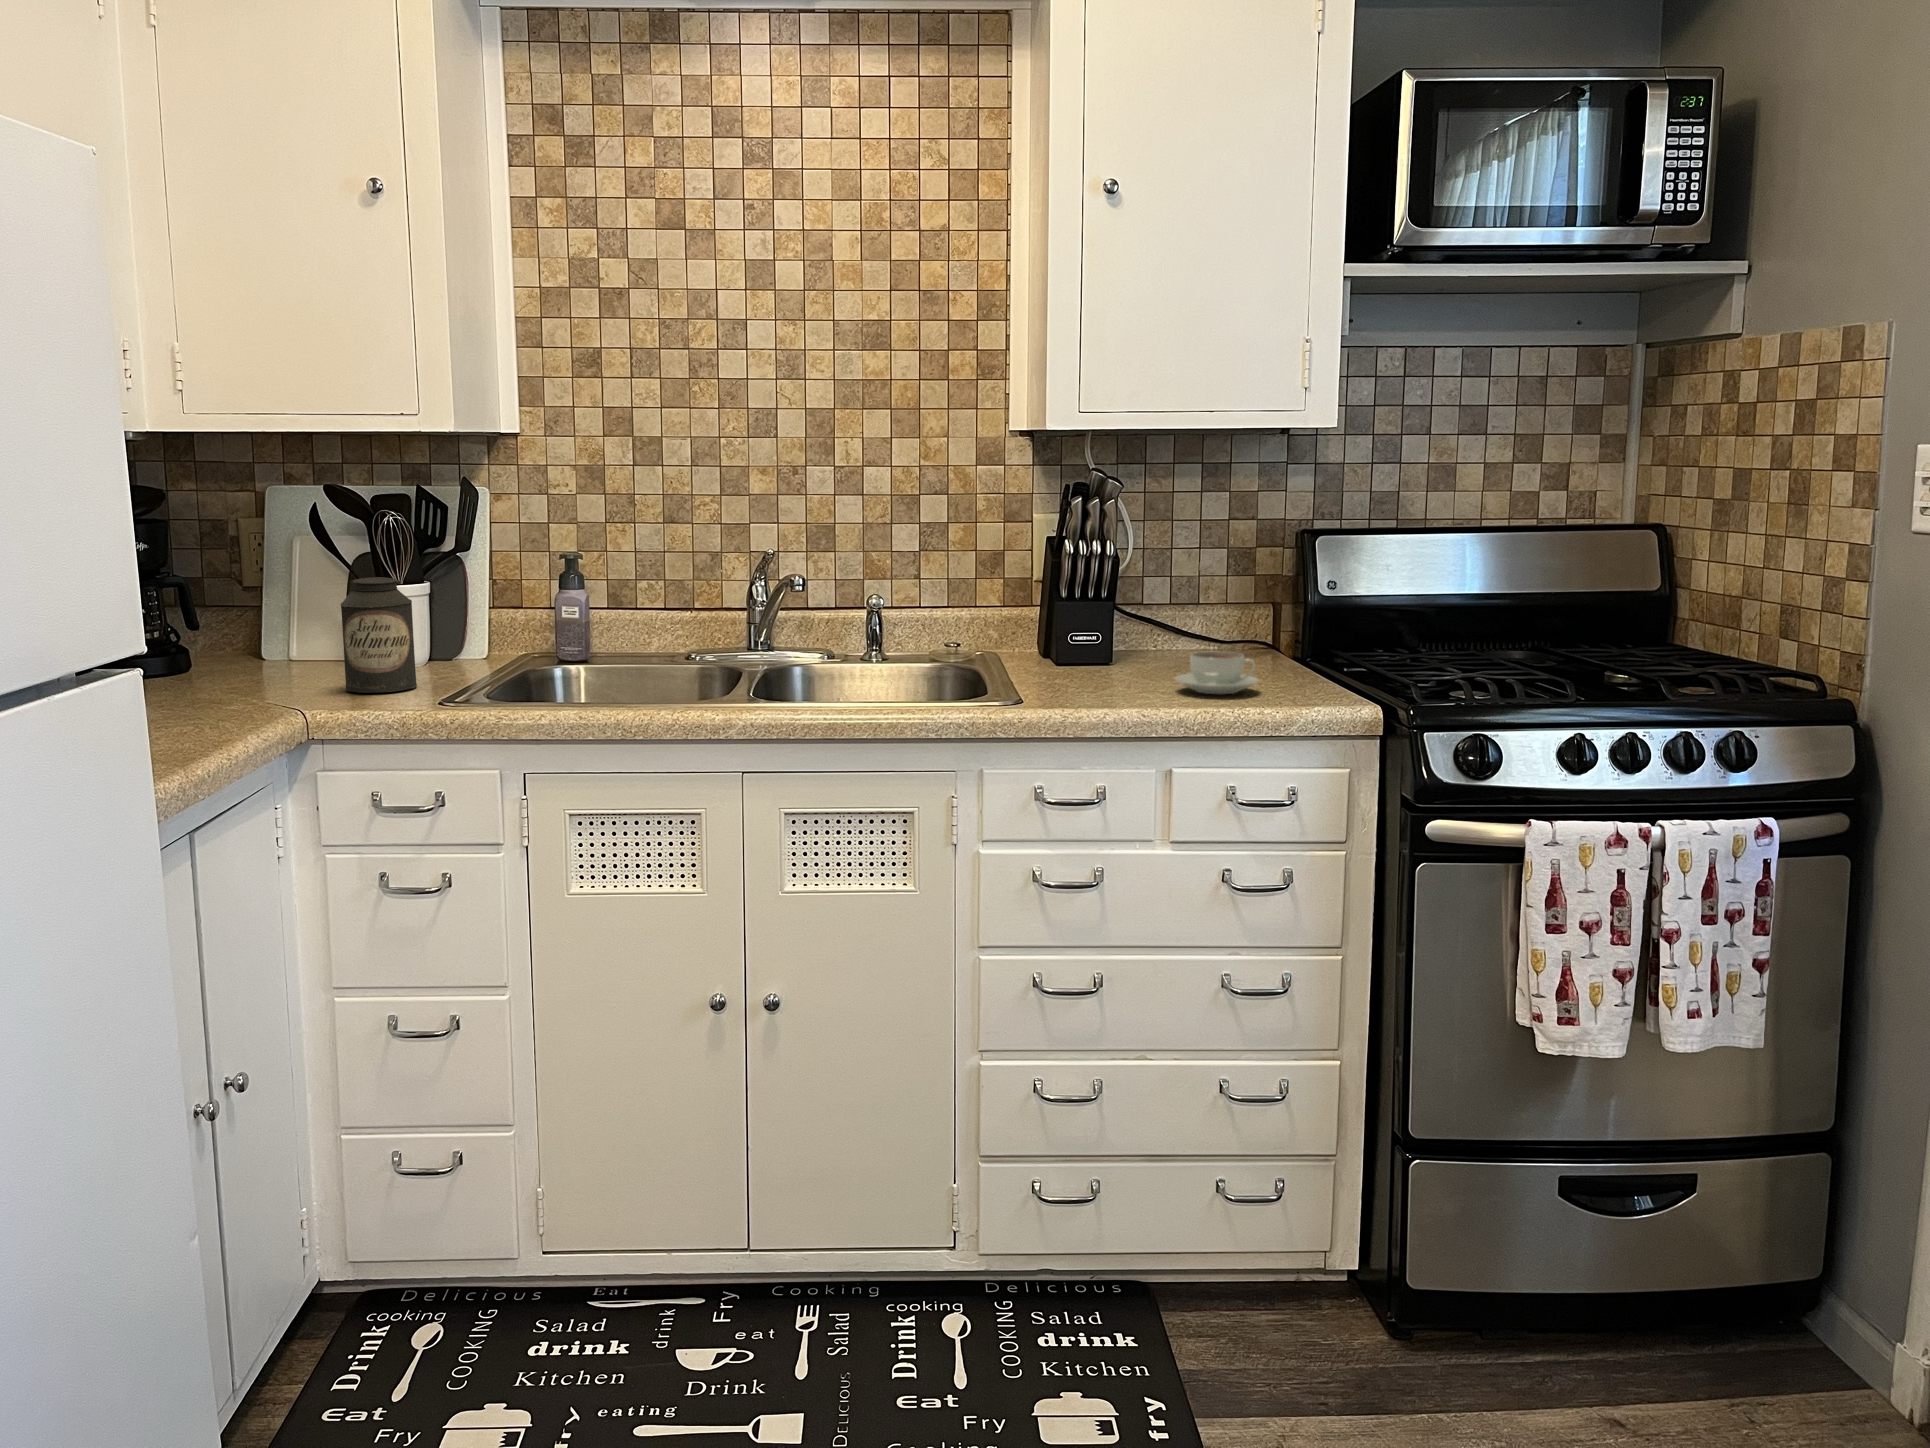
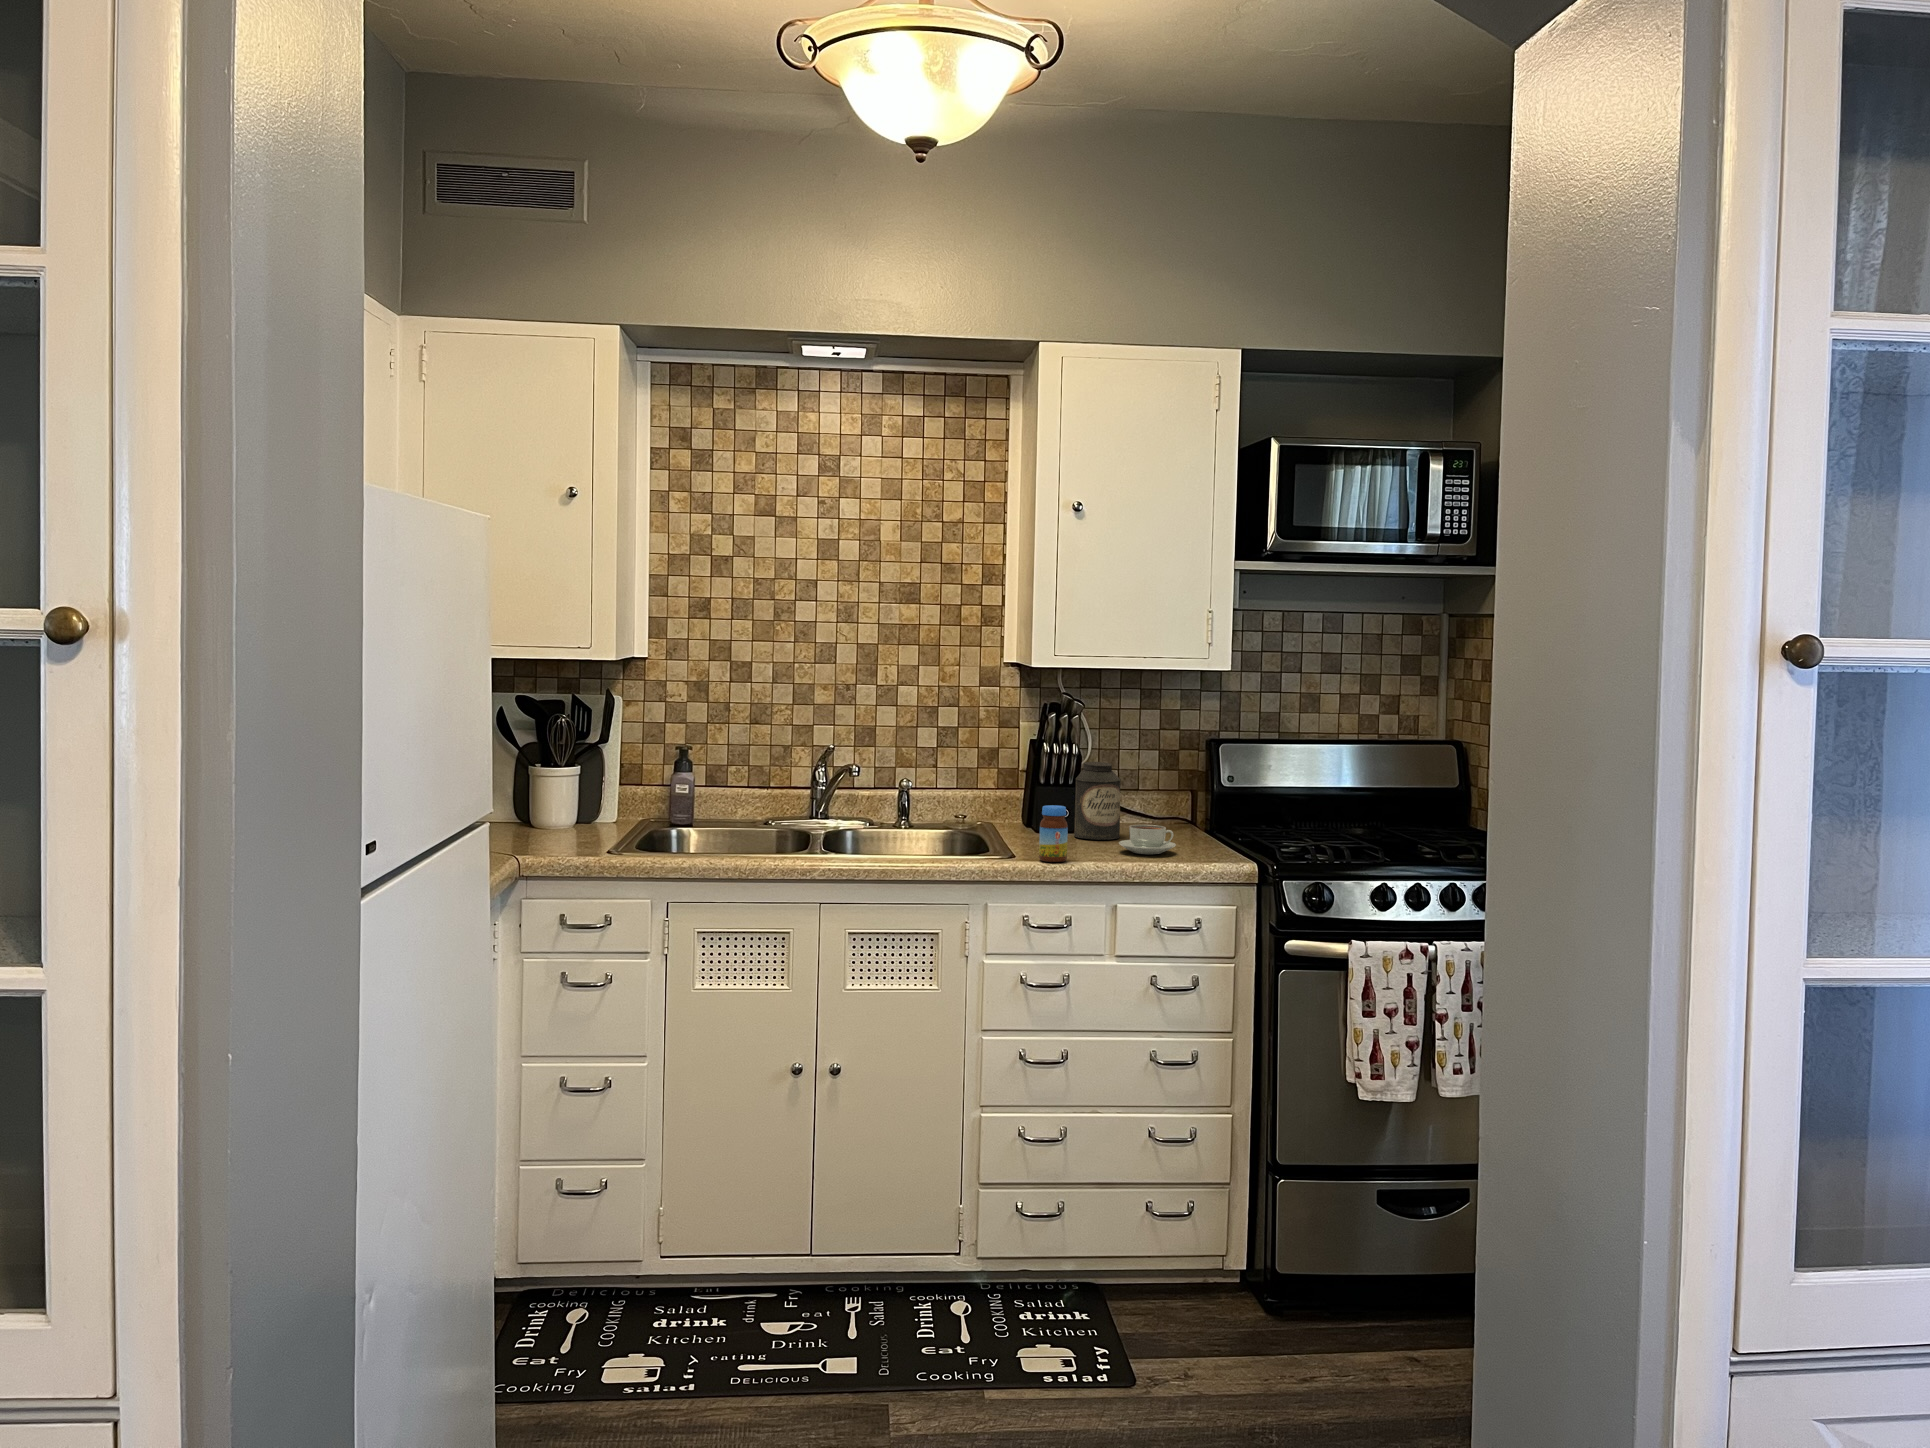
canister: present [341,577,417,693] -> present [1074,762,1121,840]
jar: none [1059,626,1101,708] -> present [1039,805,1068,862]

